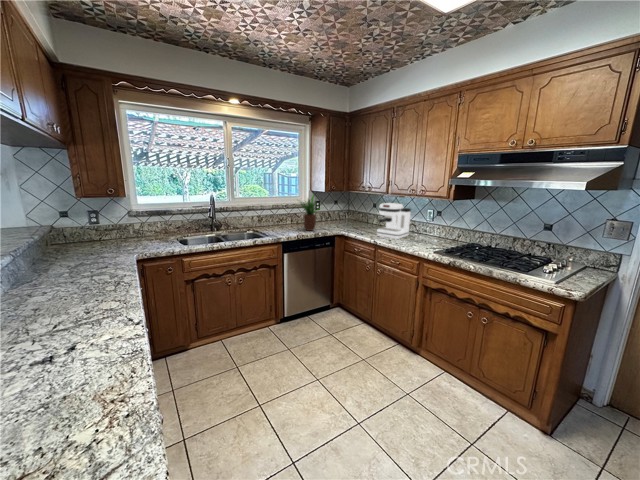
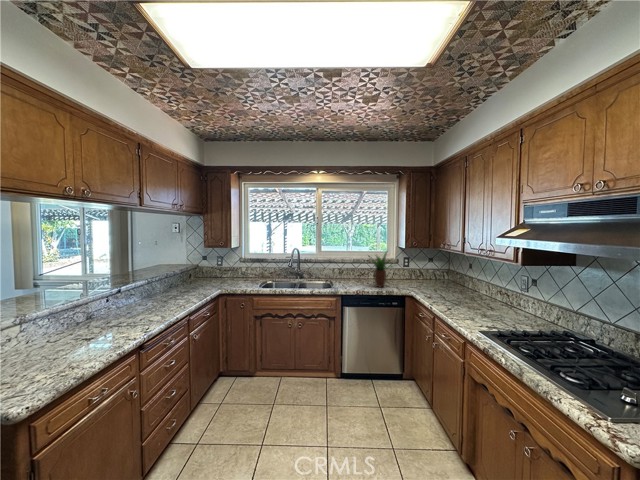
coffee maker: present [377,203,411,239] -> none [441,263,492,309]

